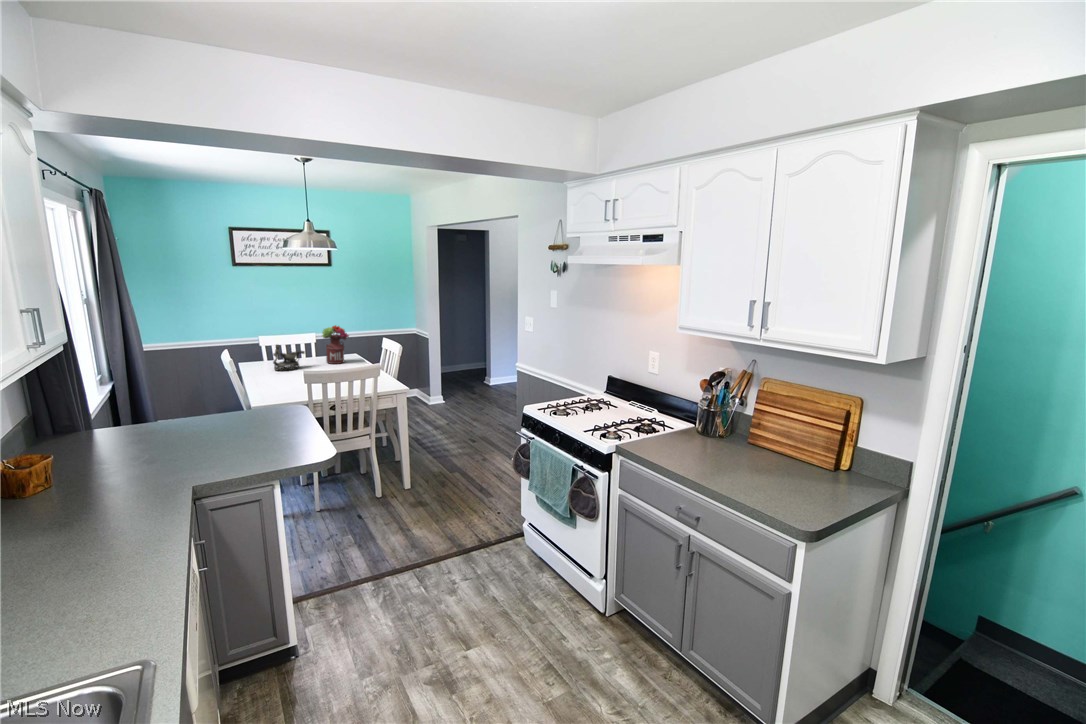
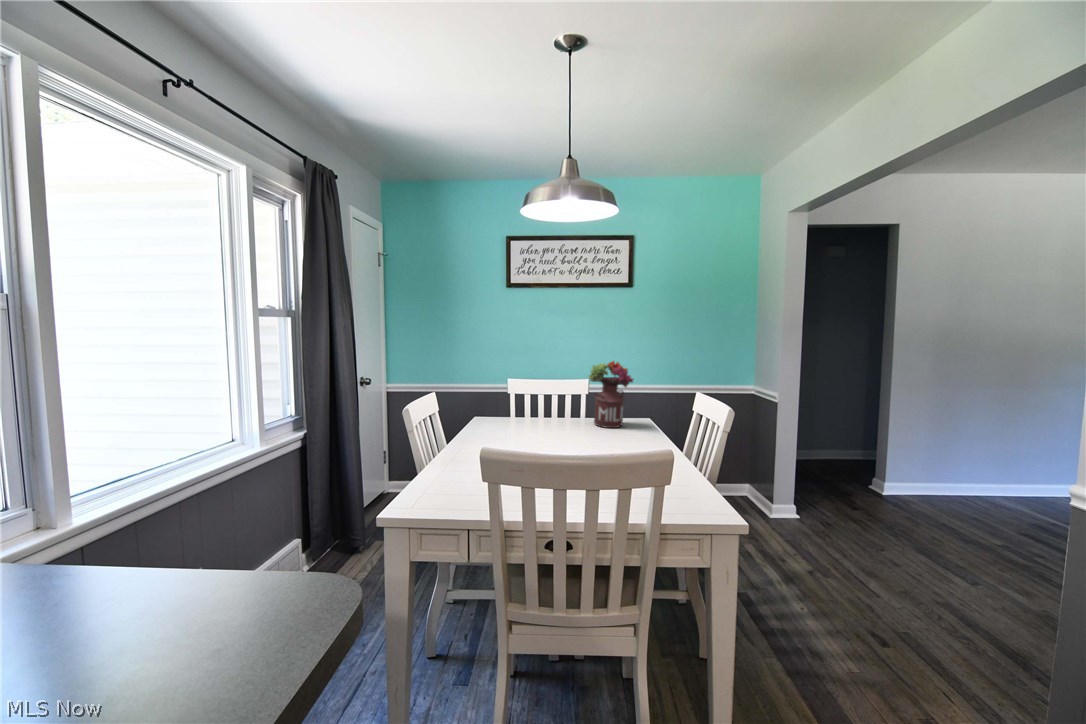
decorative bowl: present [273,345,305,371] -> none [506,384,559,430]

